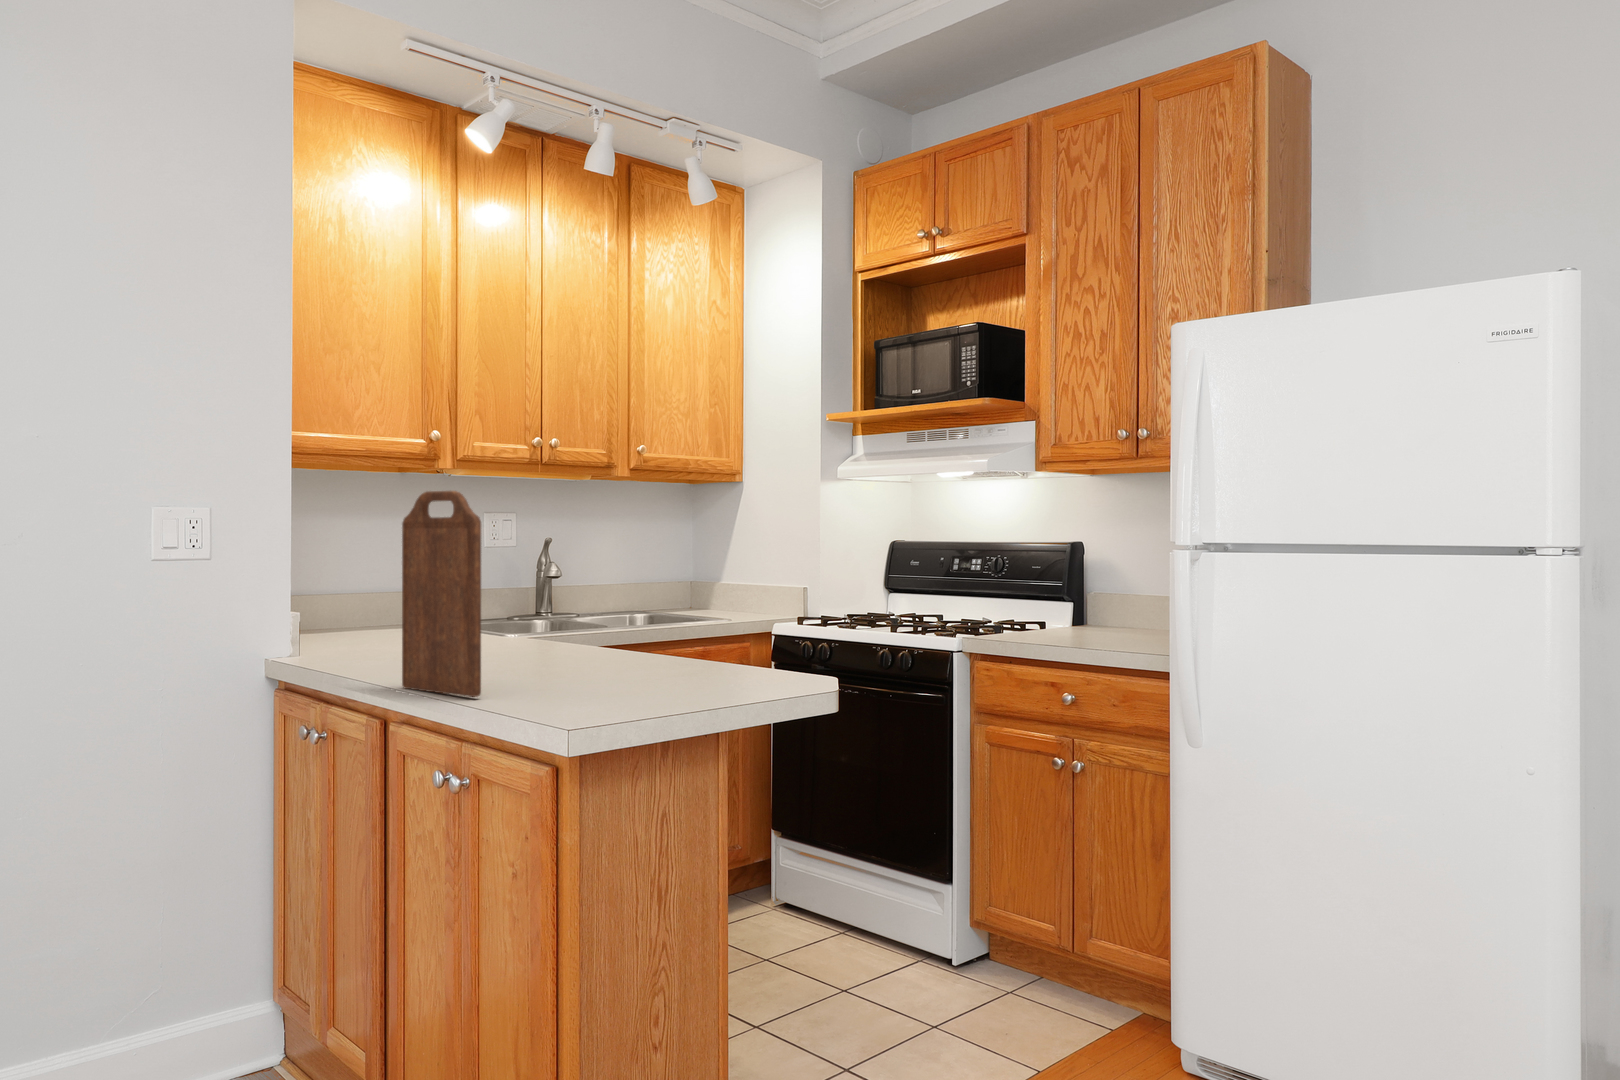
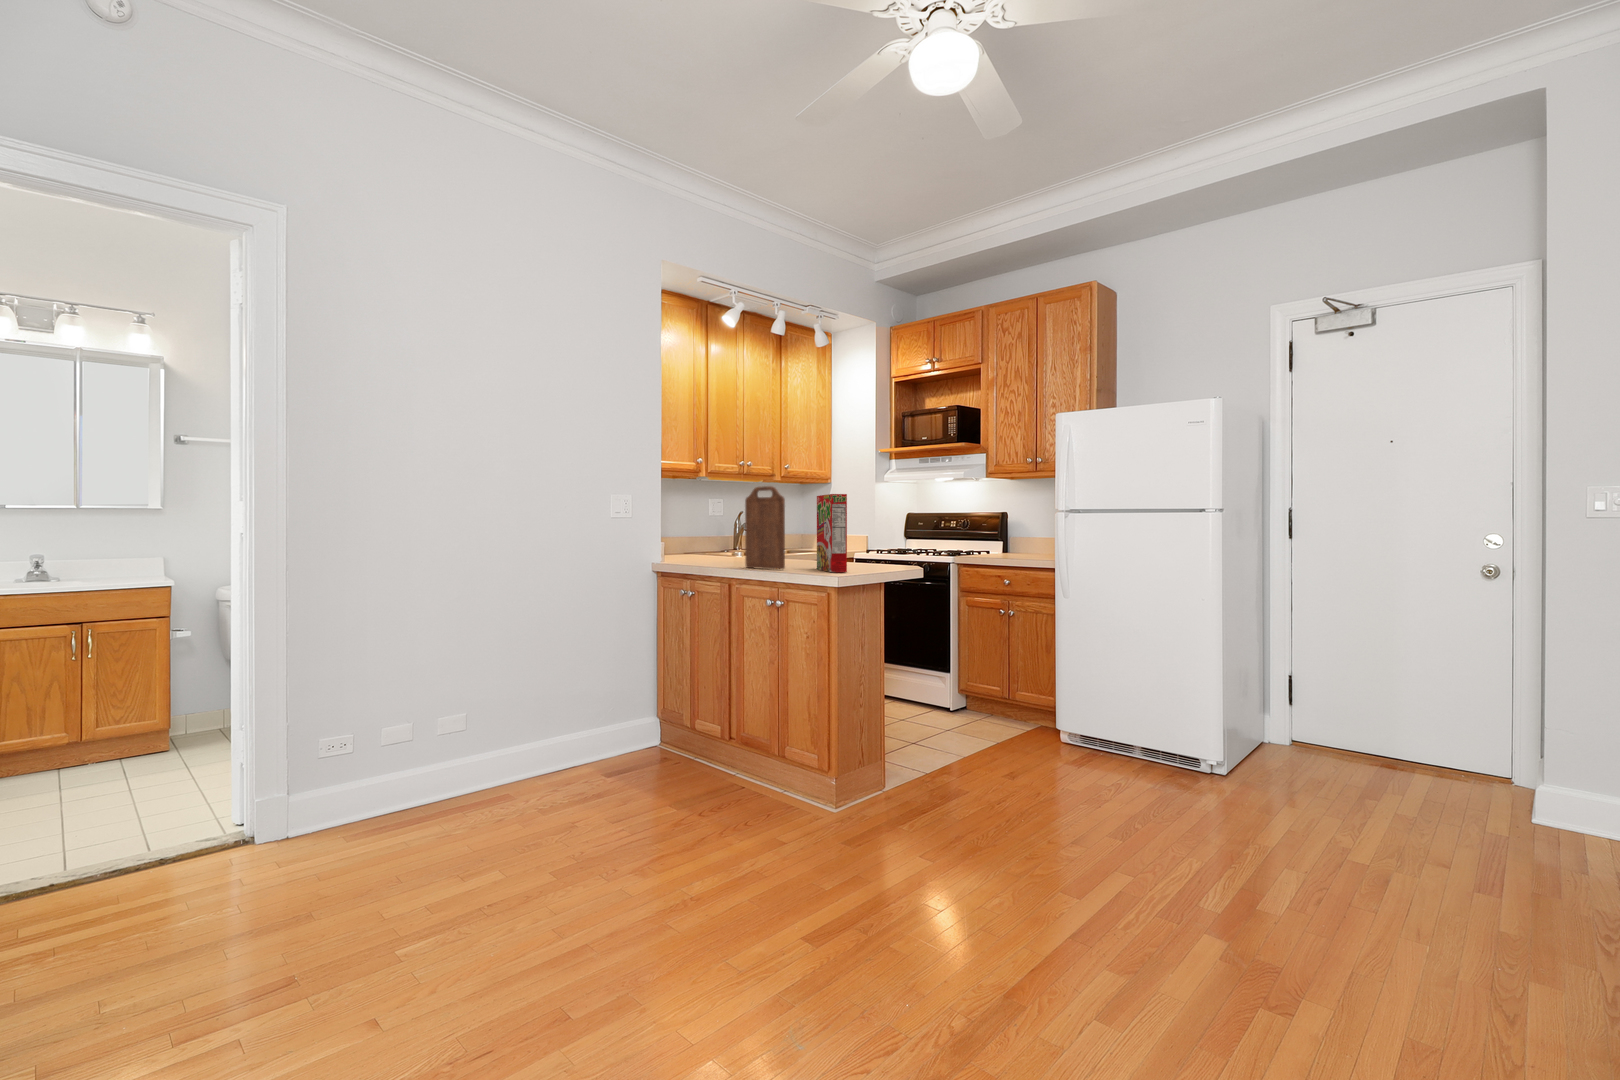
cereal box: none [580,511,624,710] -> present [817,494,847,572]

